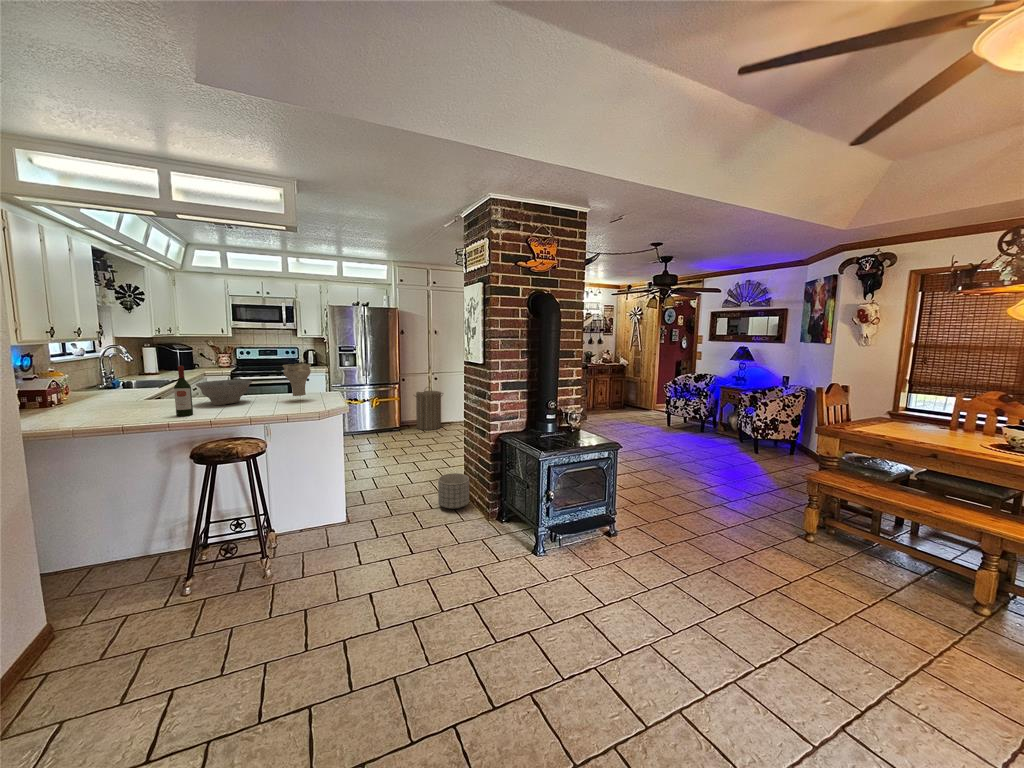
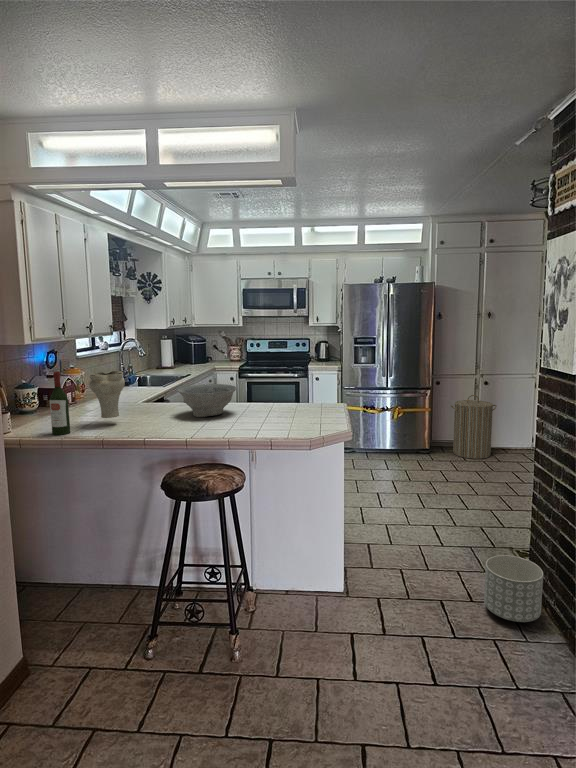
vase: present [282,363,311,396] -> present [89,371,125,418]
wine bottle: present [174,366,193,416] -> present [50,372,70,435]

